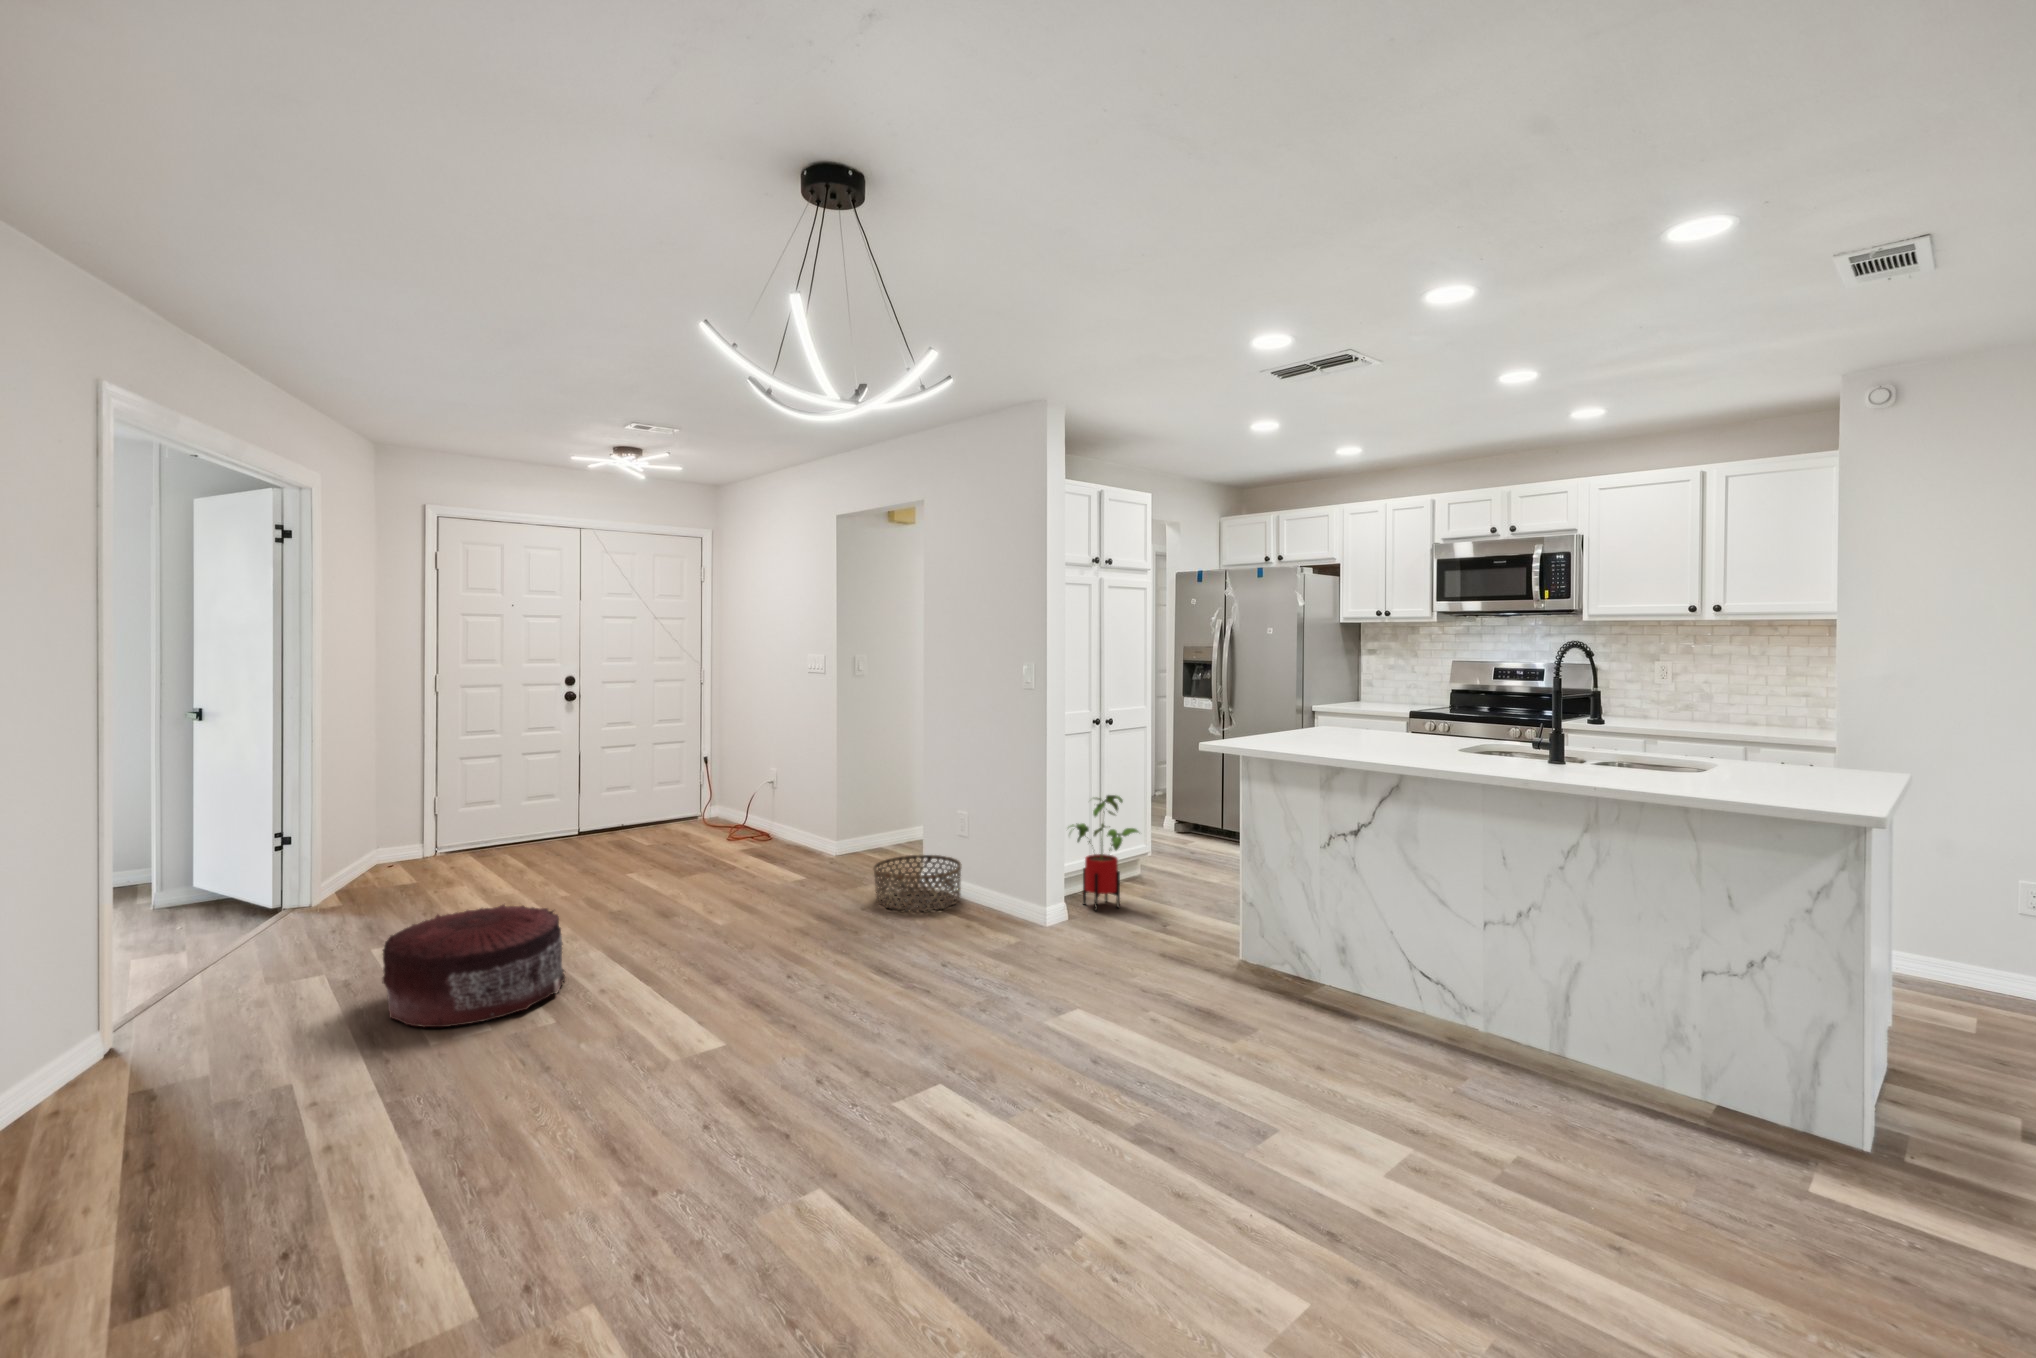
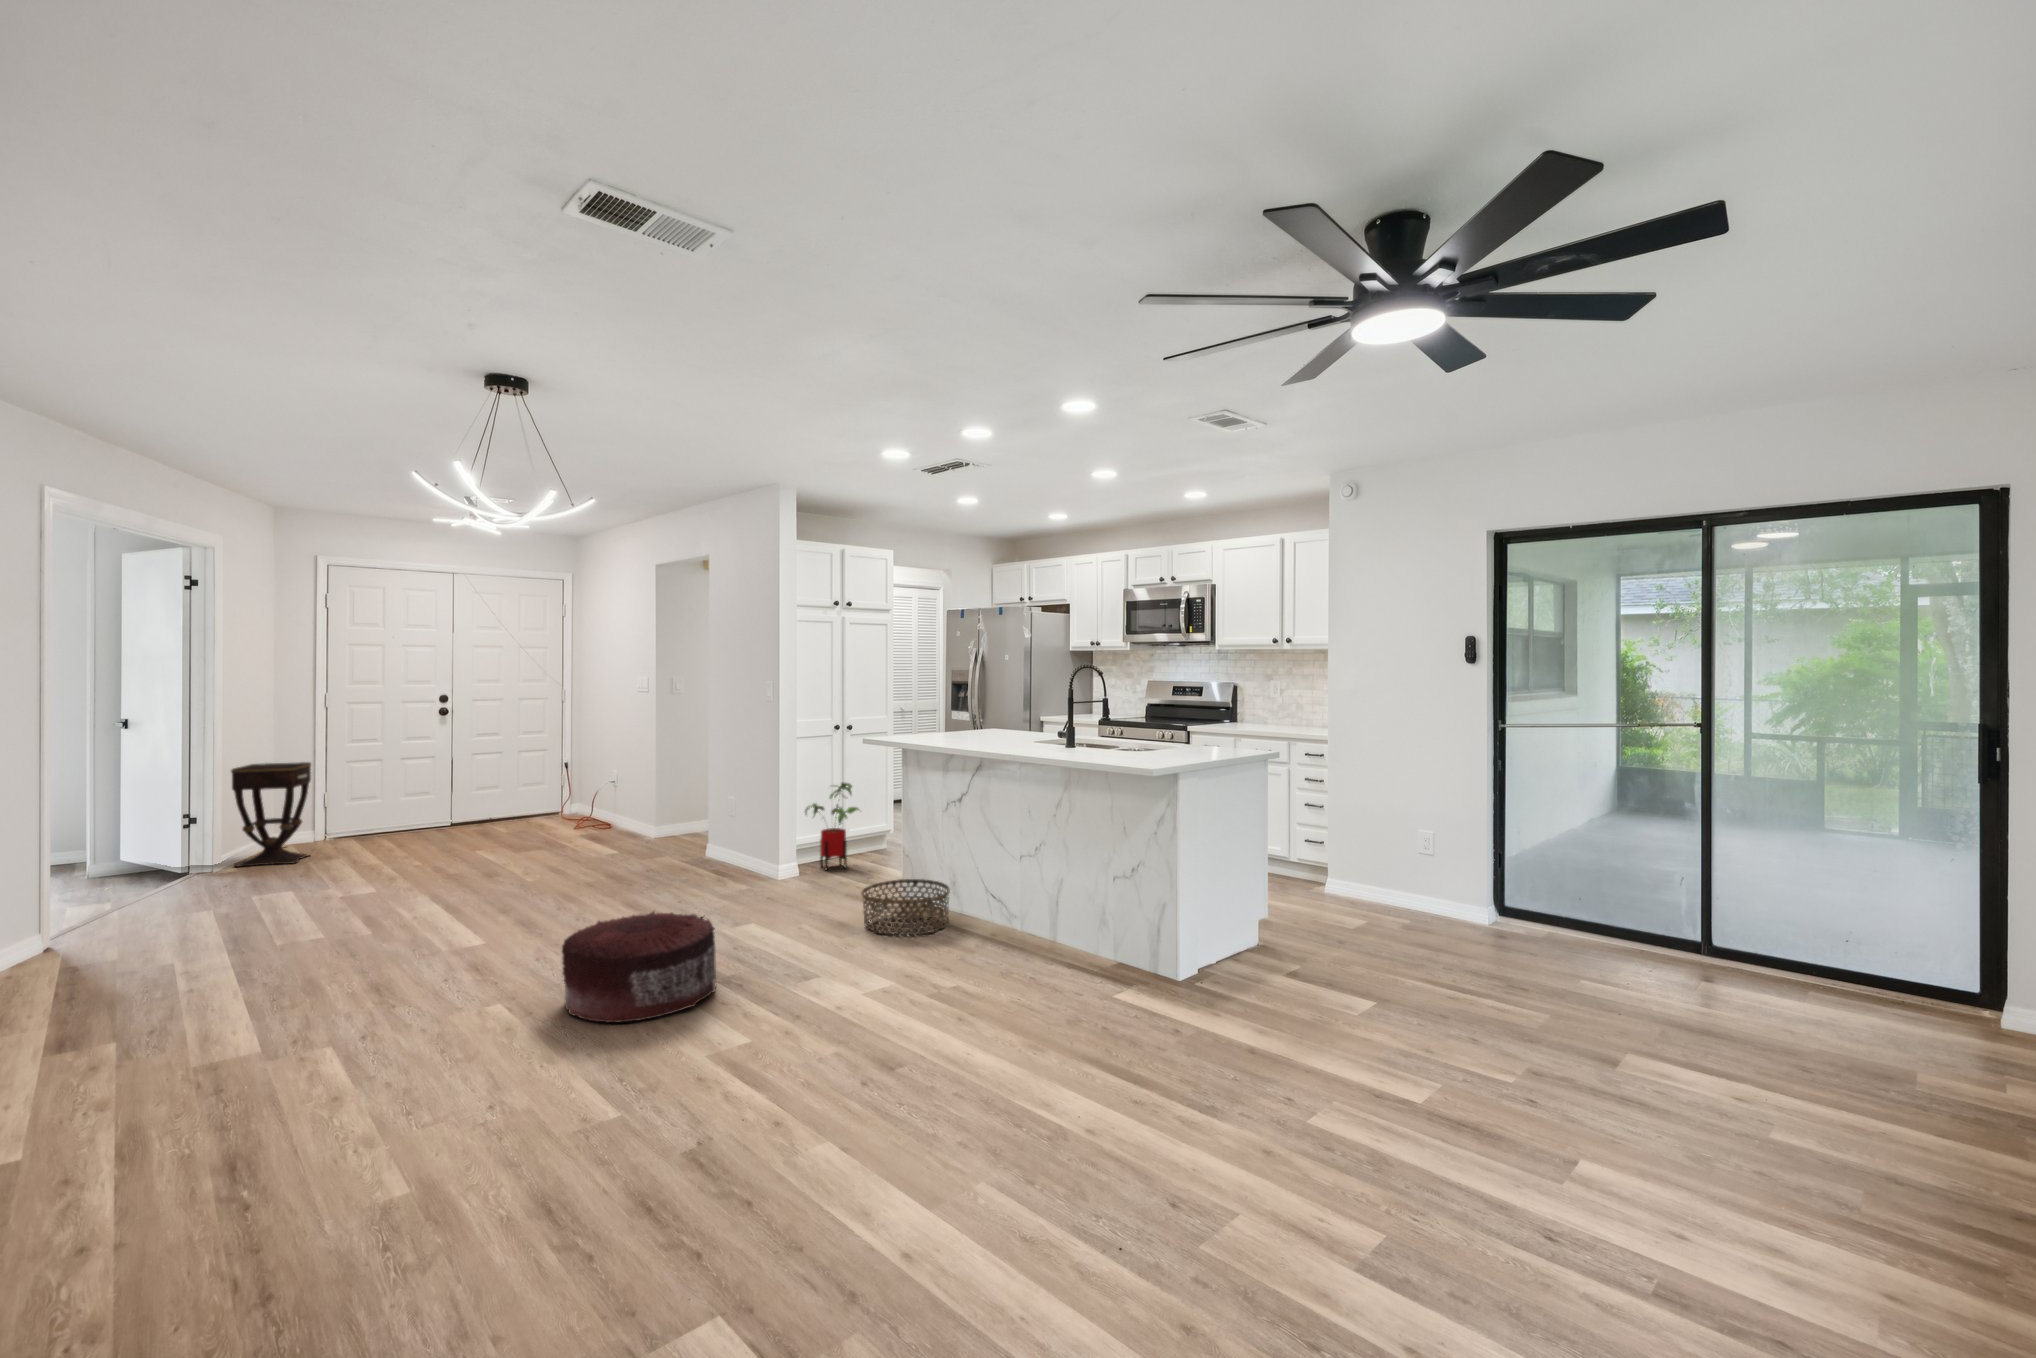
side table: none [331,762,427,898] -> present [231,762,311,867]
basket: present [873,855,961,911] -> present [862,879,950,935]
pouf: present [383,905,565,1027] -> present [562,912,716,1023]

